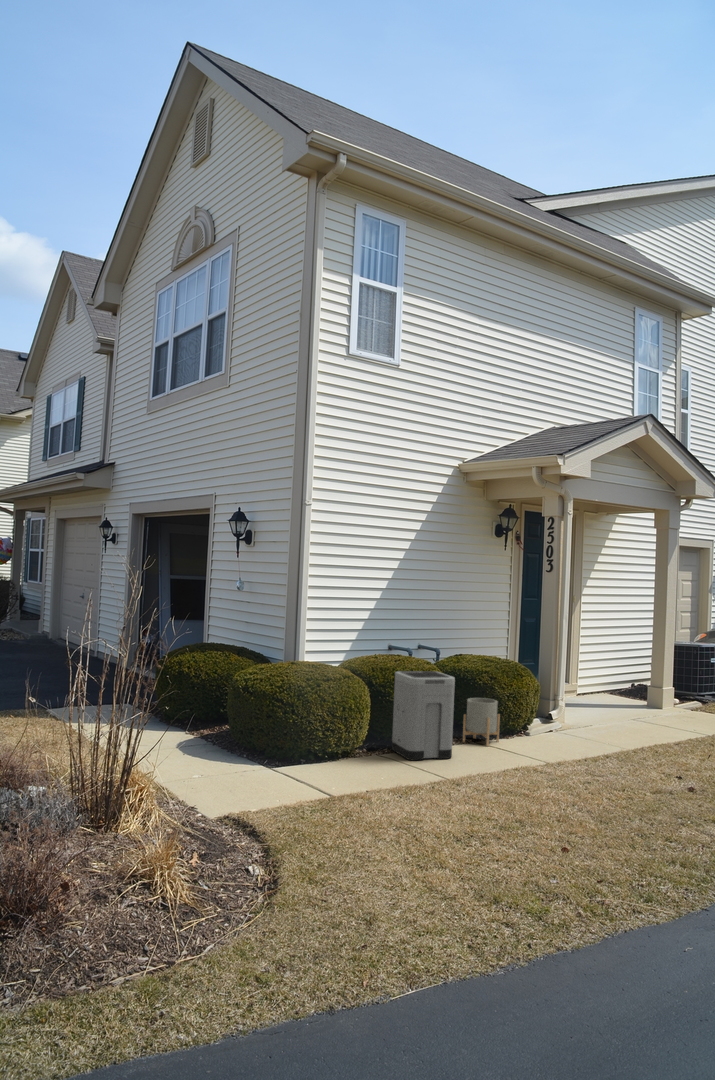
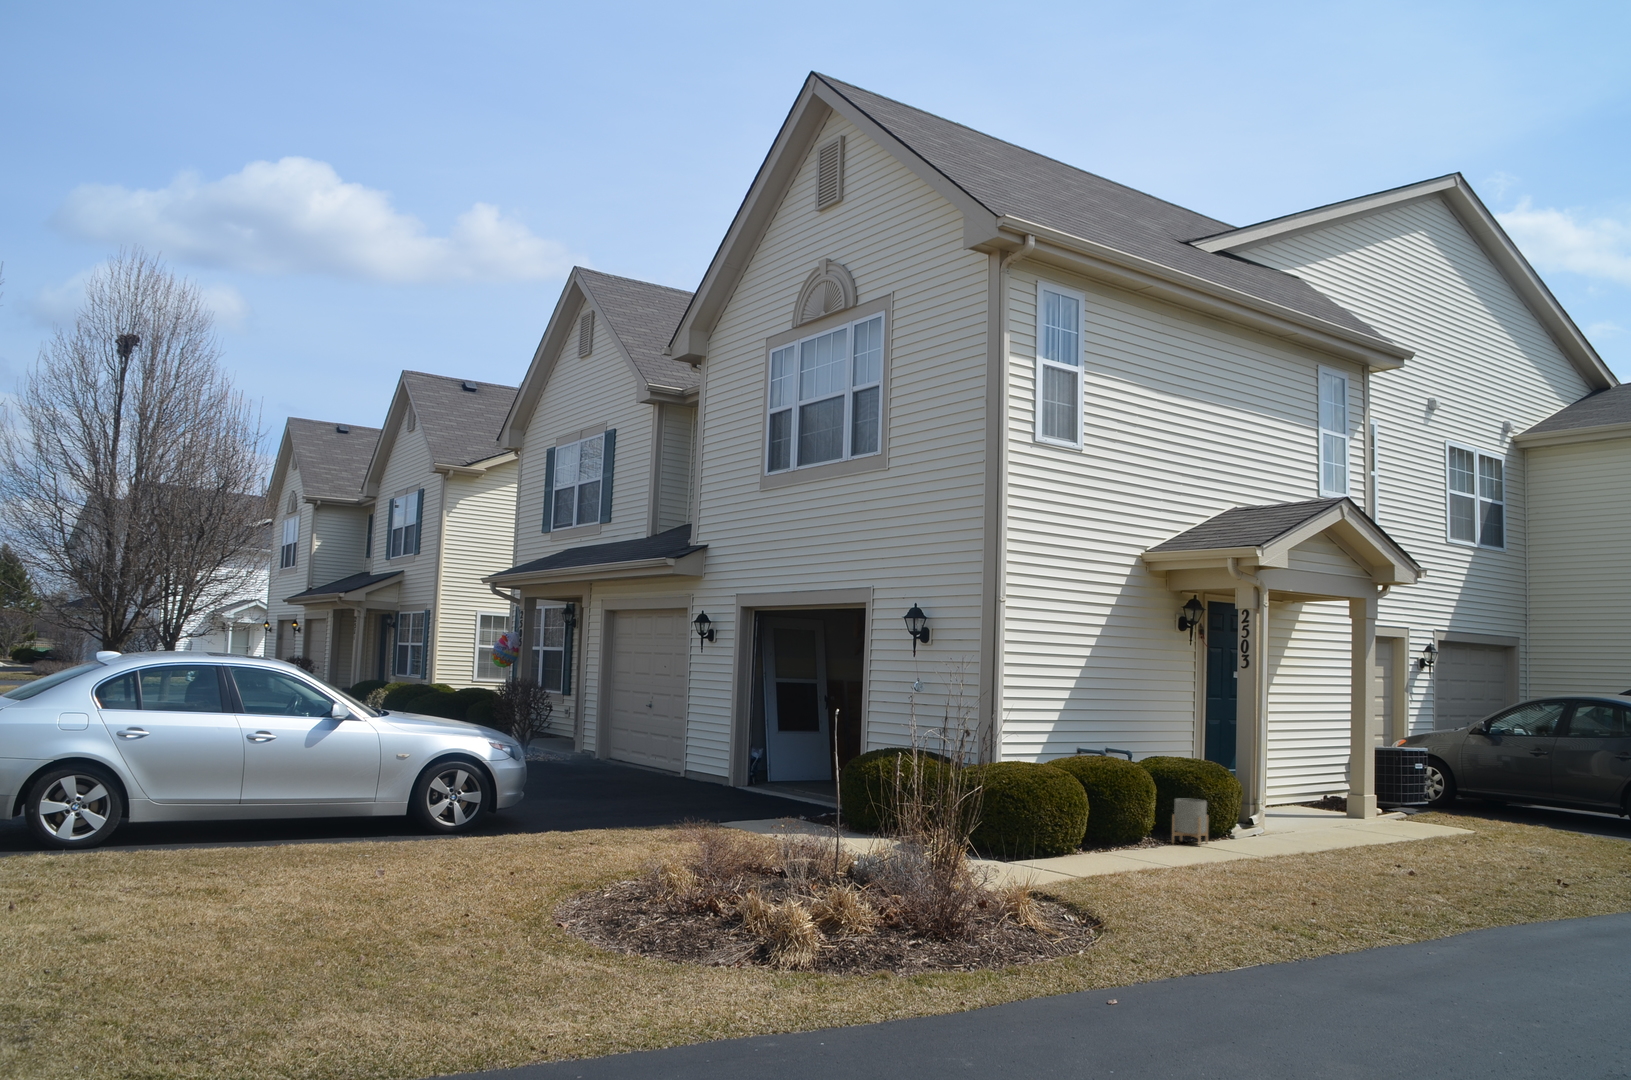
trash can: present [392,671,455,760] -> none [1107,769,1172,855]

